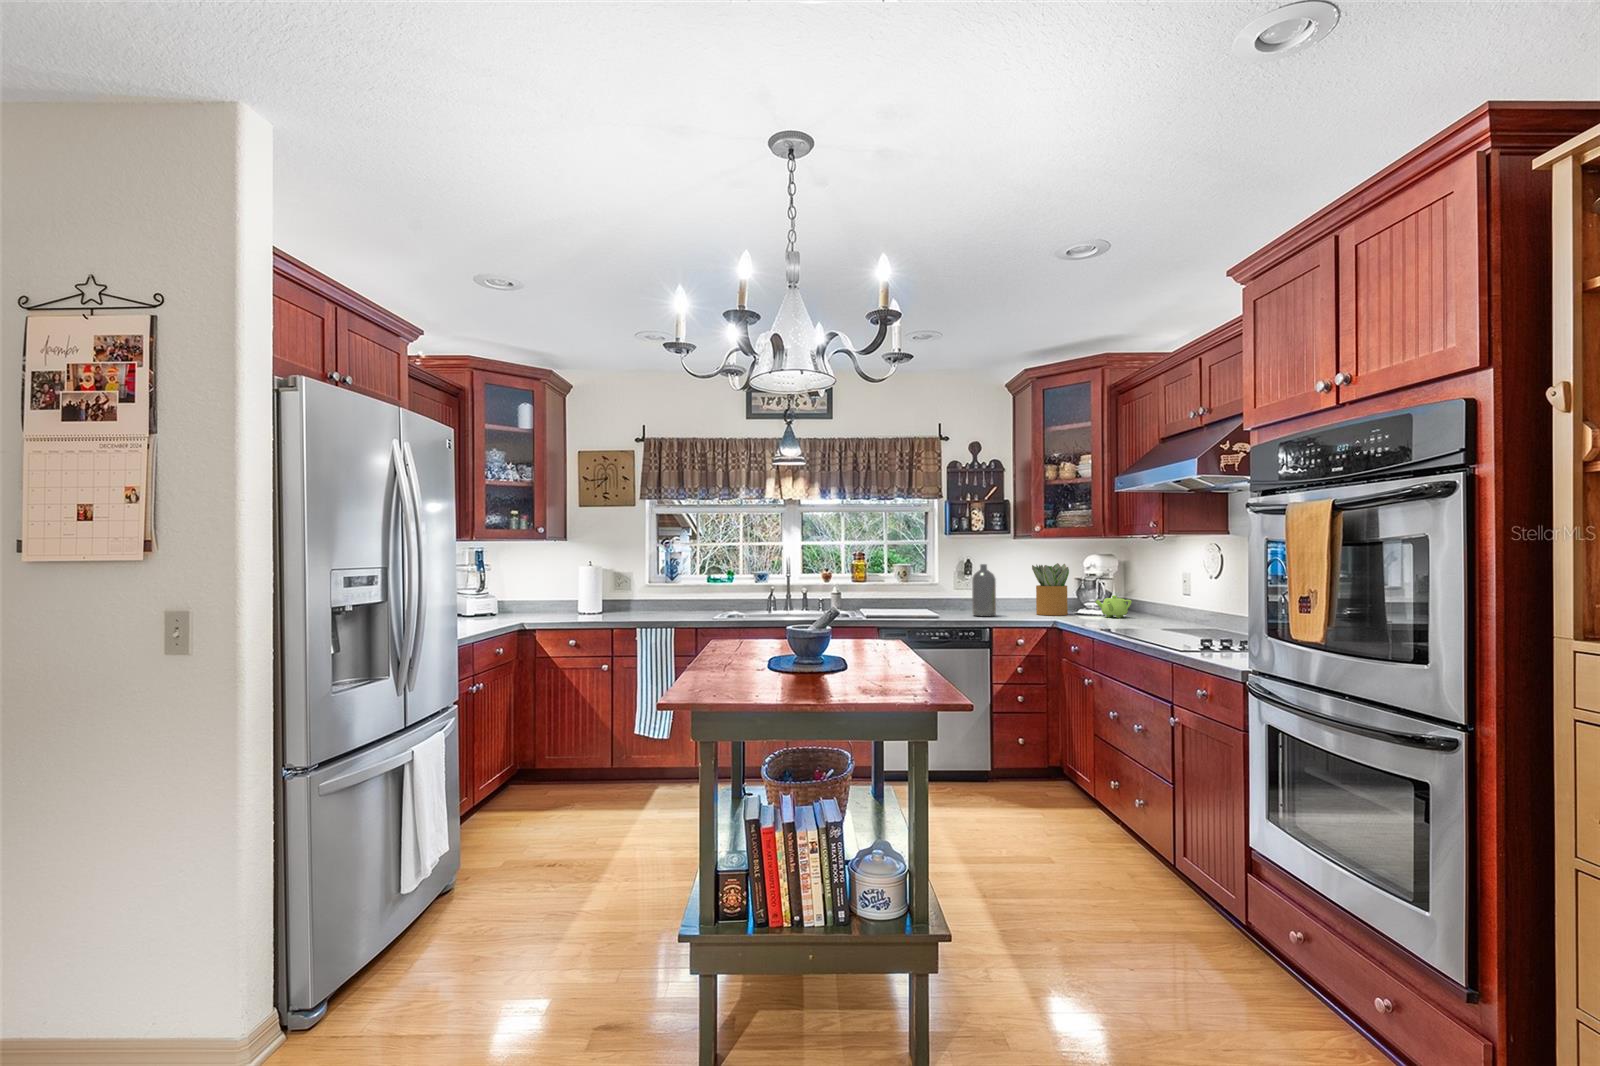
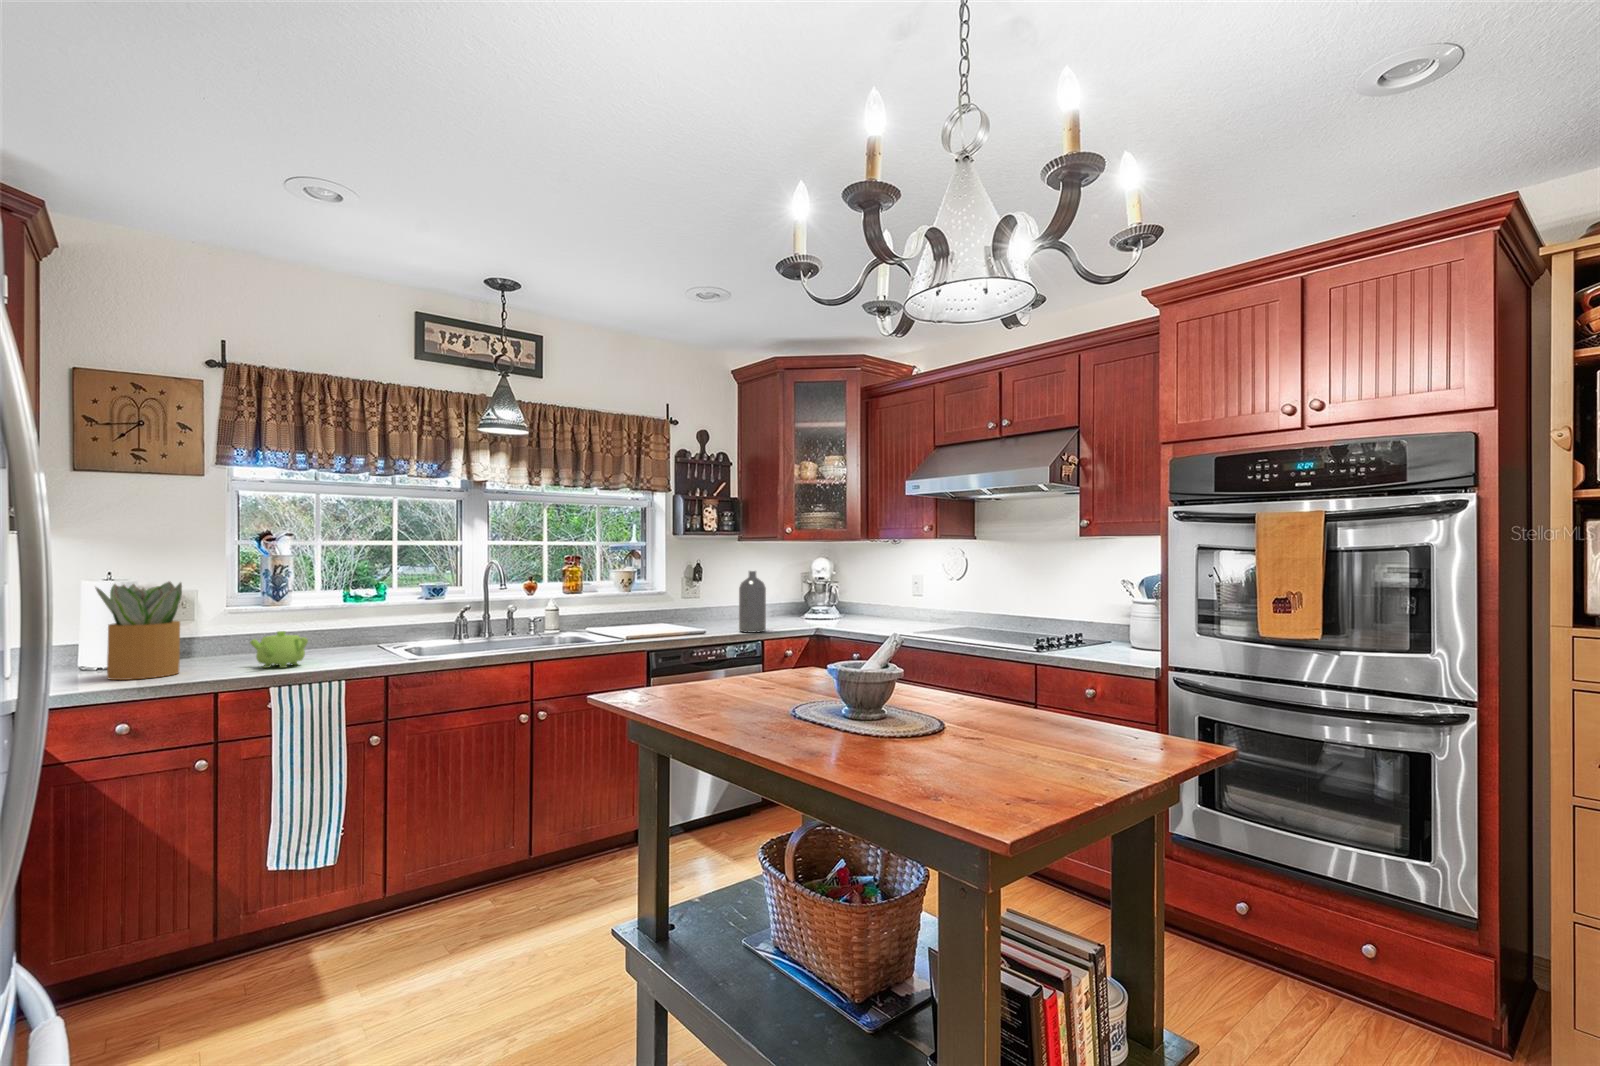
potted plant: present [1032,563,1069,615] -> present [95,582,182,680]
teapot: present [1095,596,1132,618] -> present [250,631,308,668]

